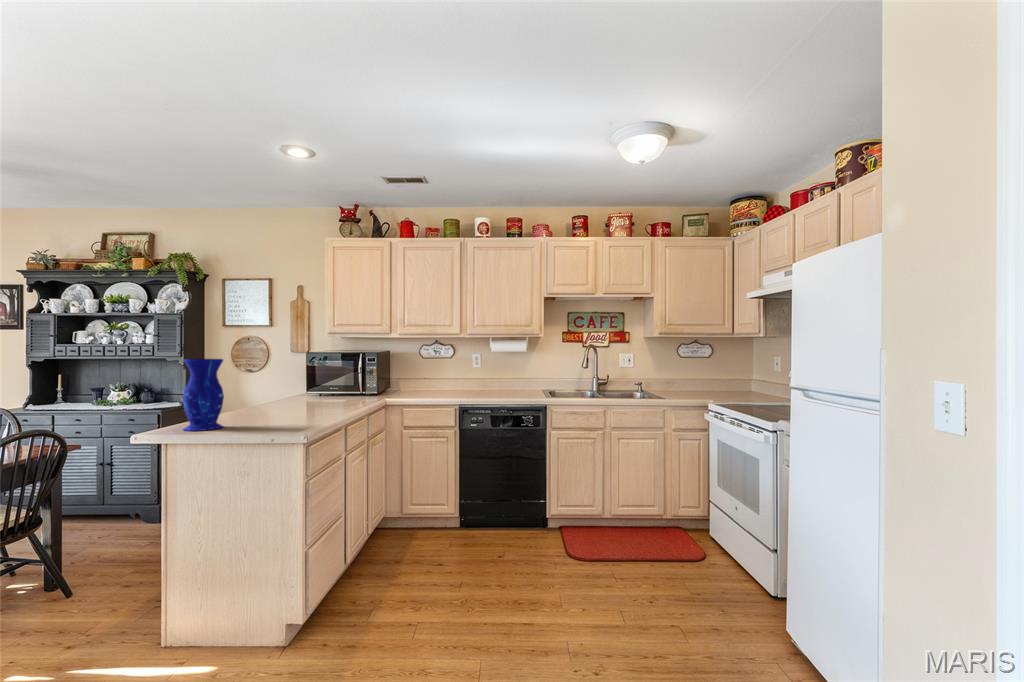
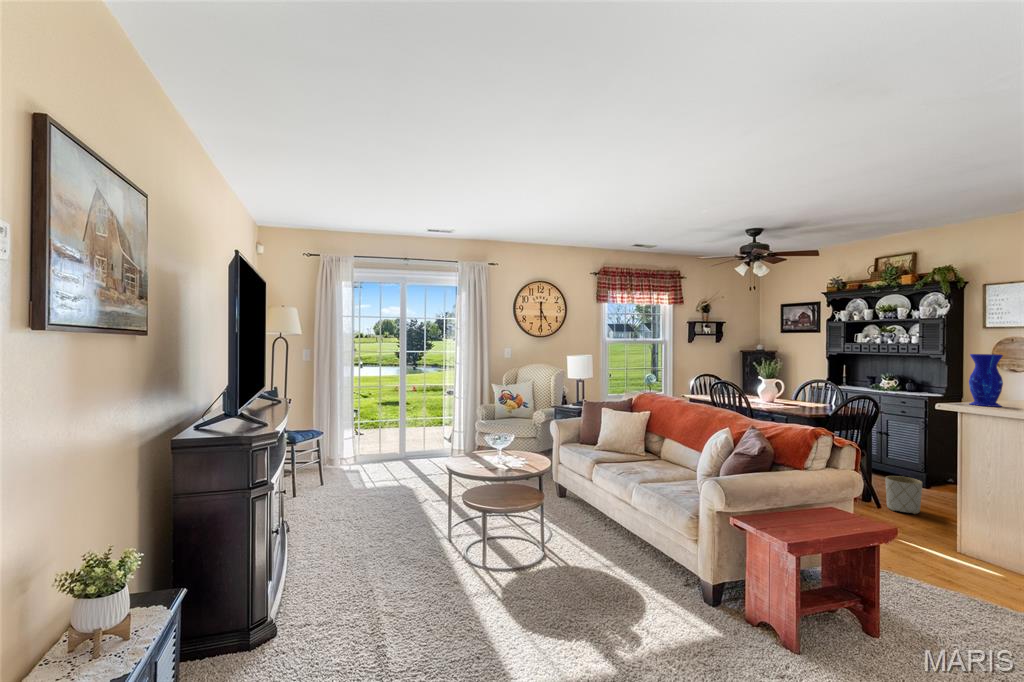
planter: none [88,529,142,590] -> present [886,476,922,514]

